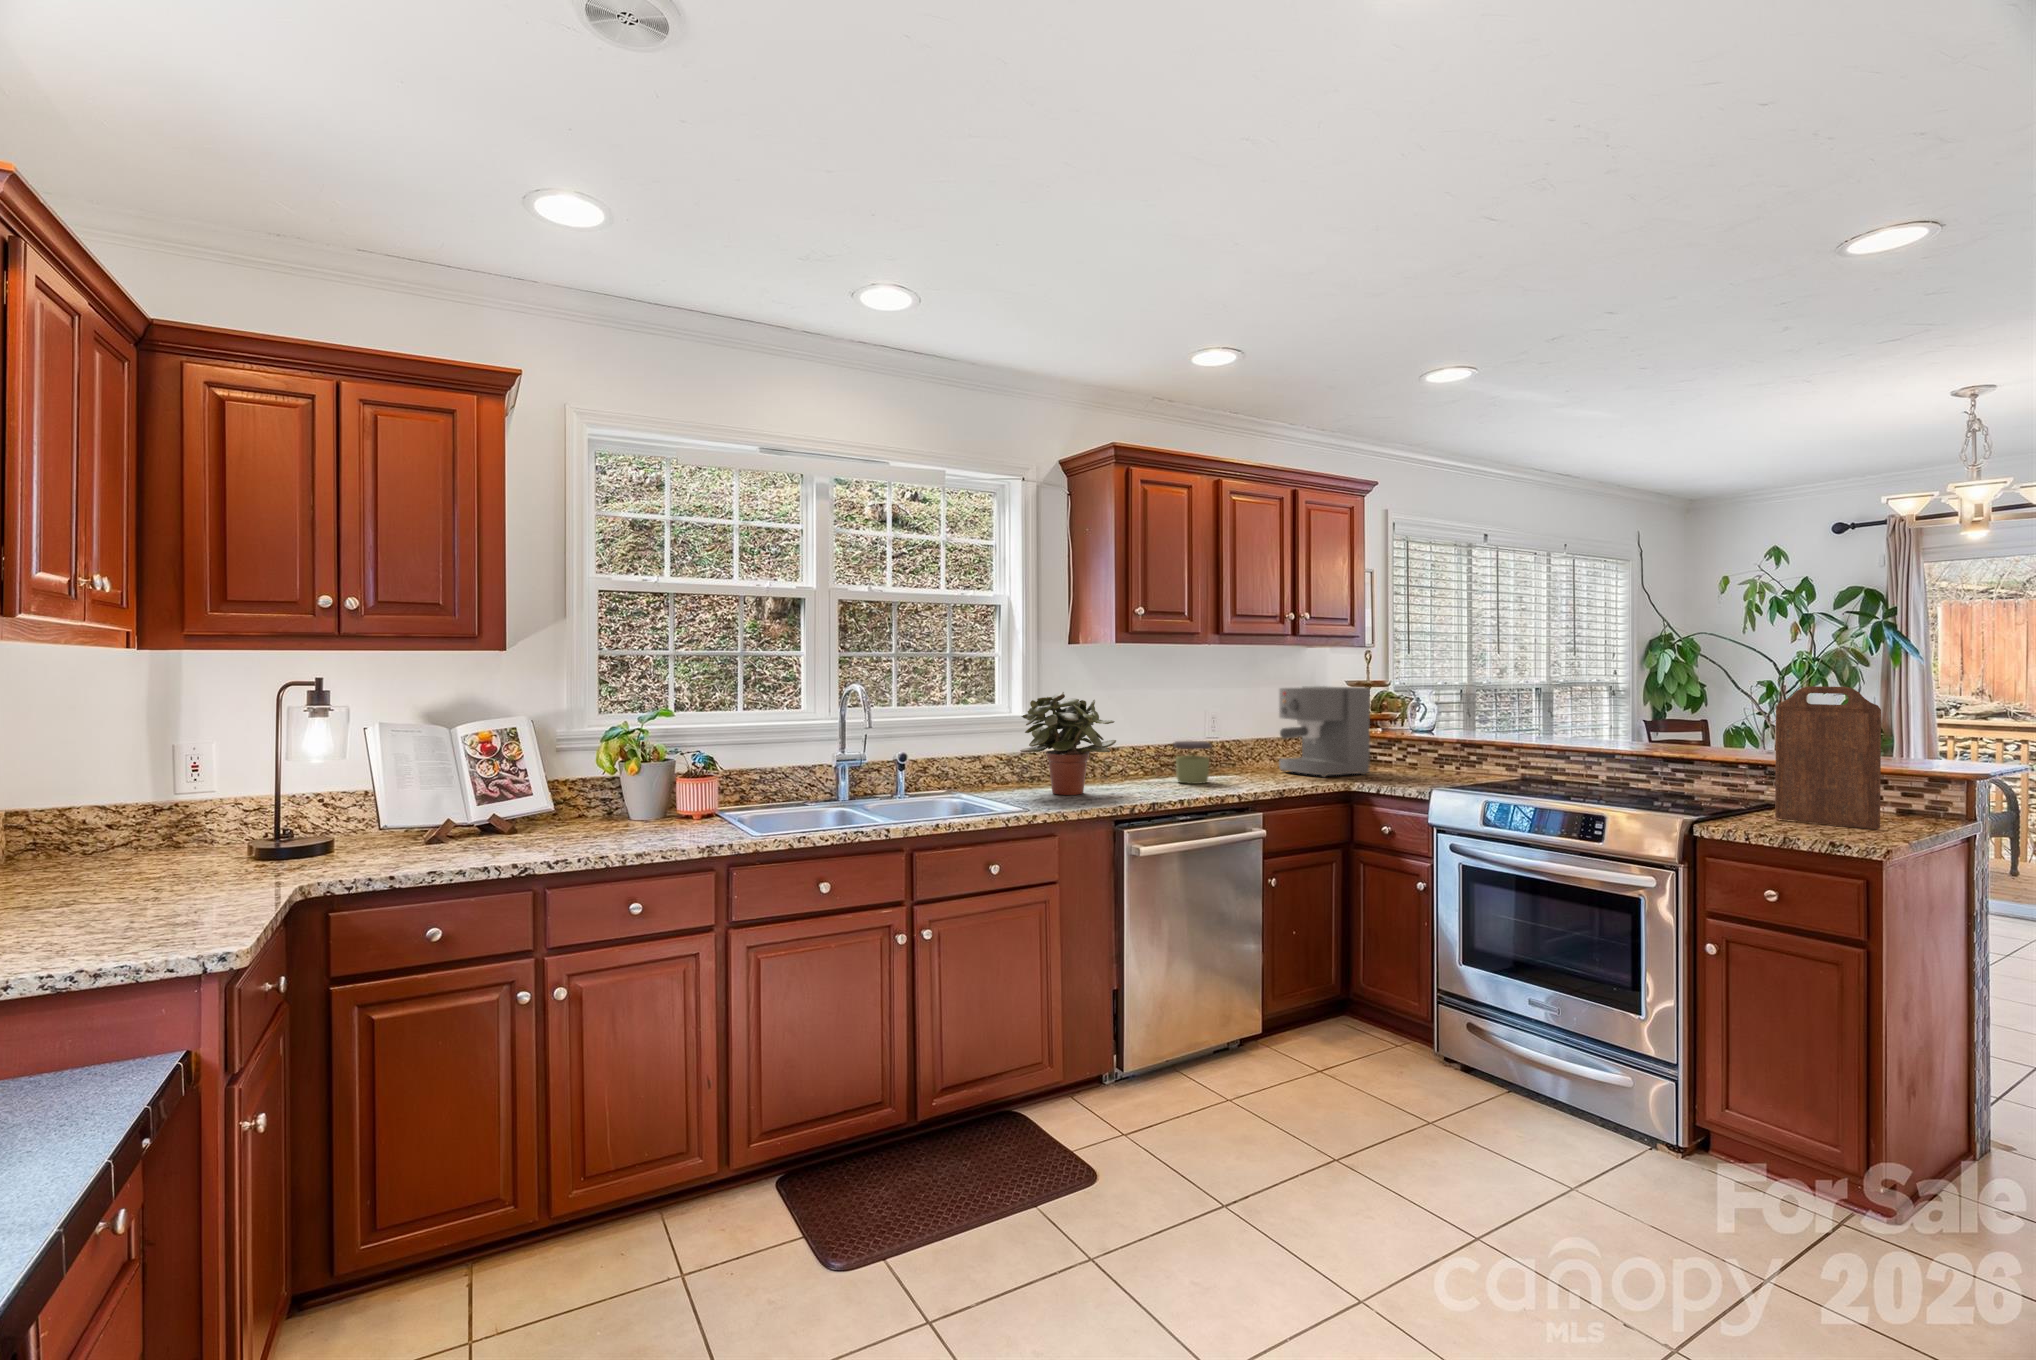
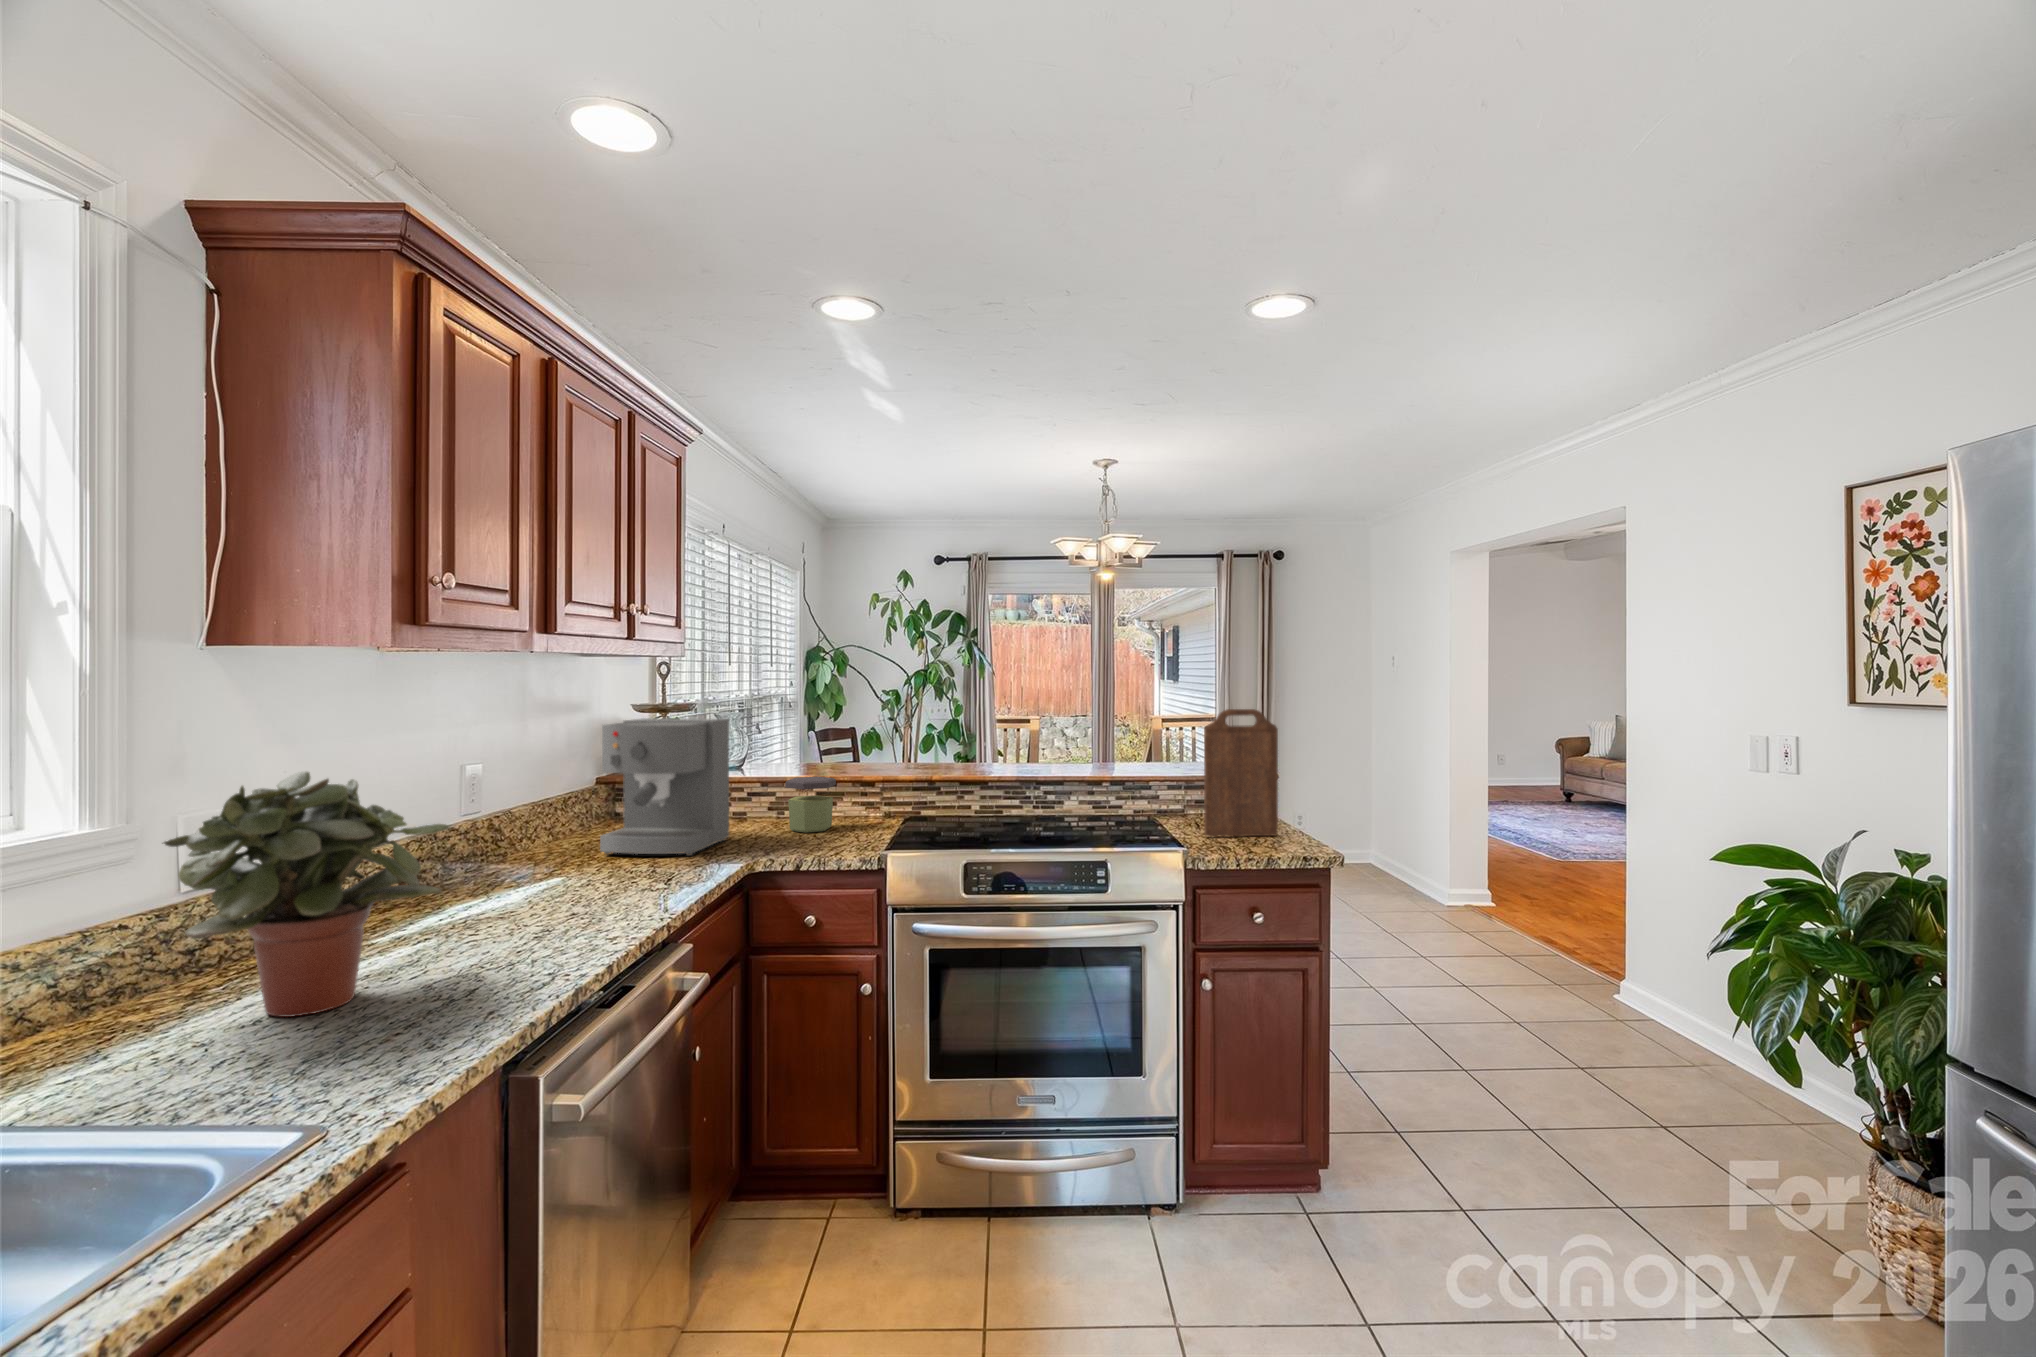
jar: present [1174,741,1211,784] -> present [785,777,836,833]

